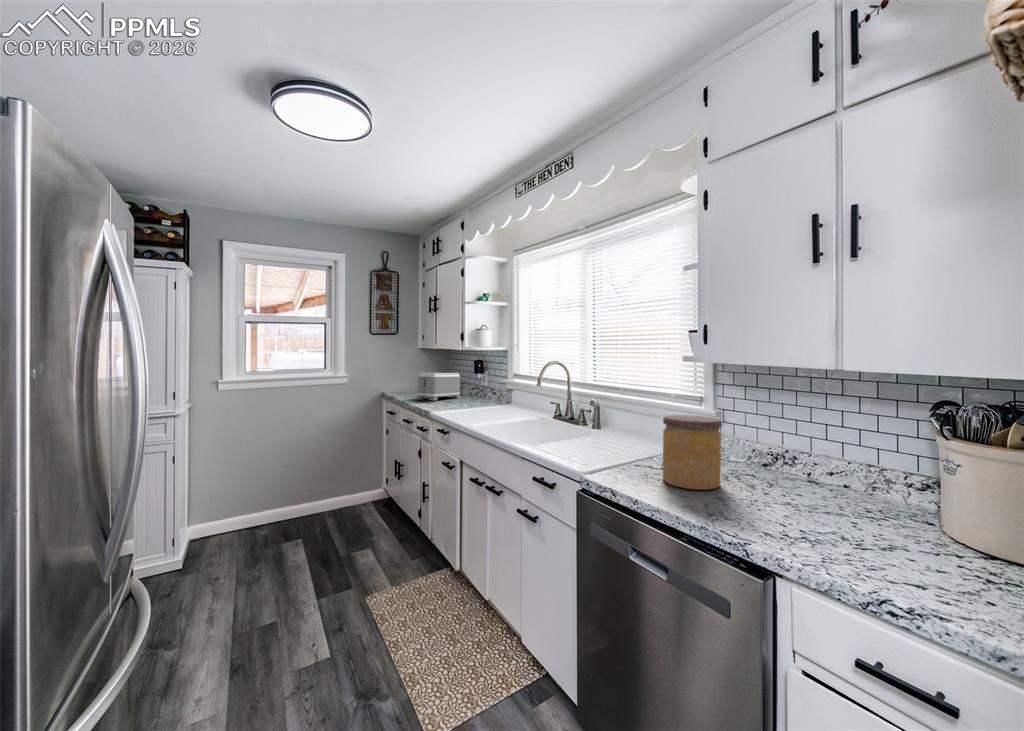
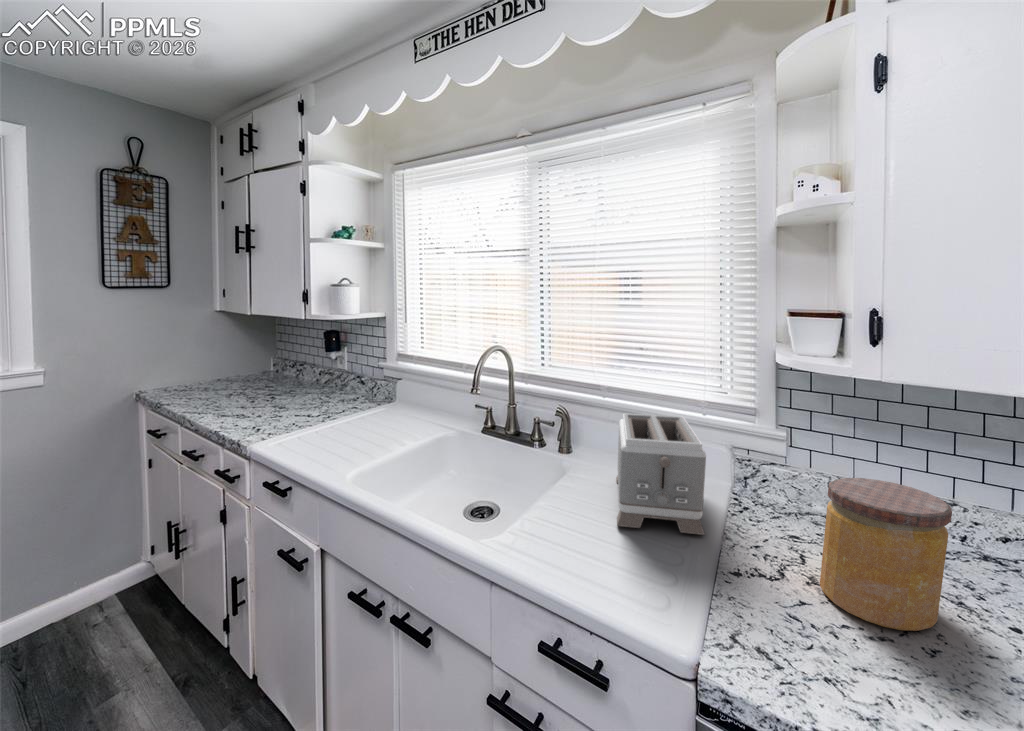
toaster: present [416,373,461,401] -> present [616,413,706,535]

